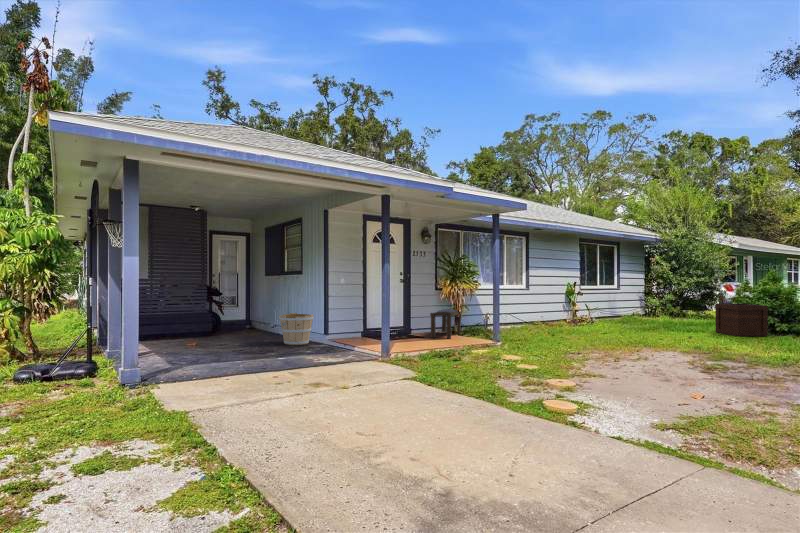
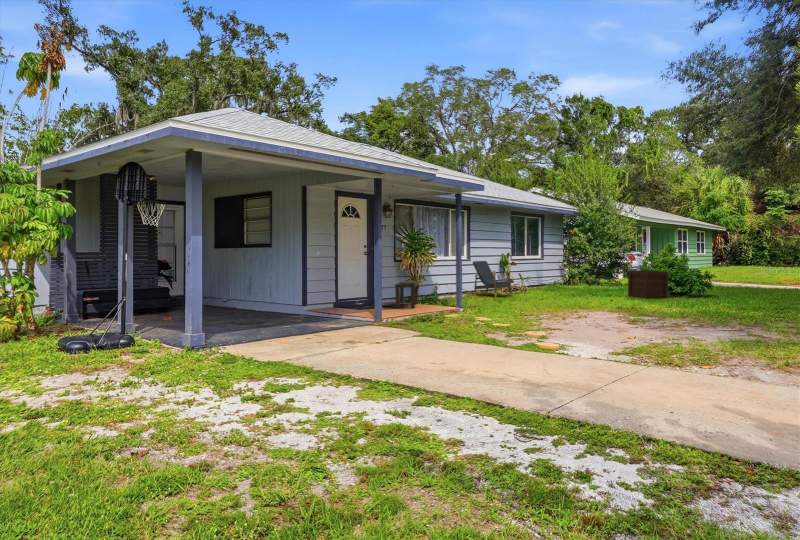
lounge chair: none [531,290,577,329] -> present [473,261,514,297]
wooden bucket: present [279,313,314,345] -> none [259,287,293,318]

